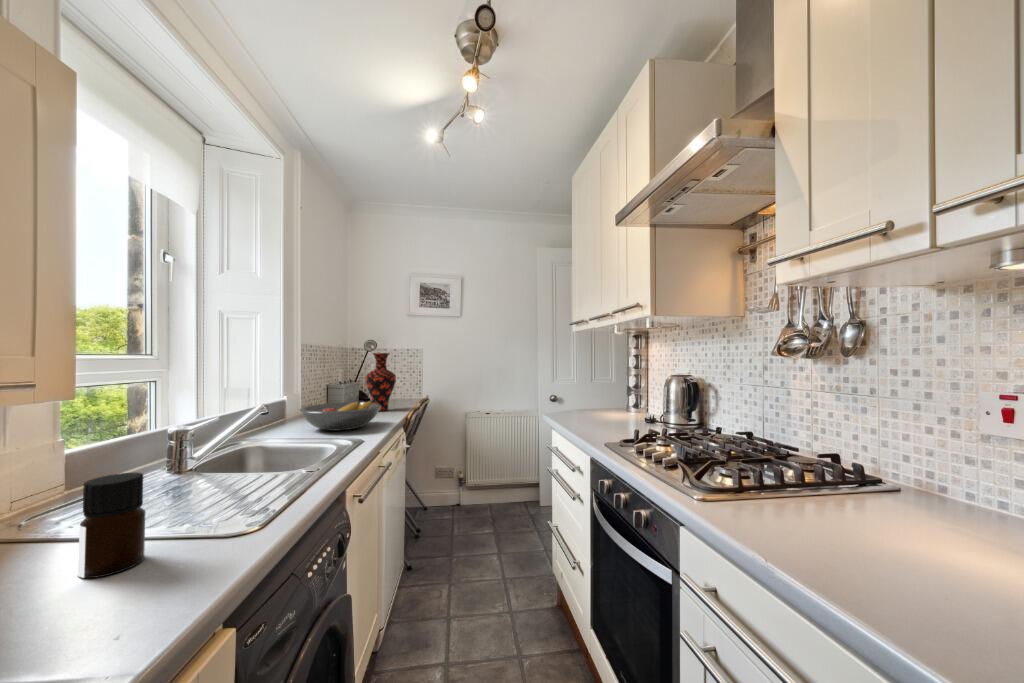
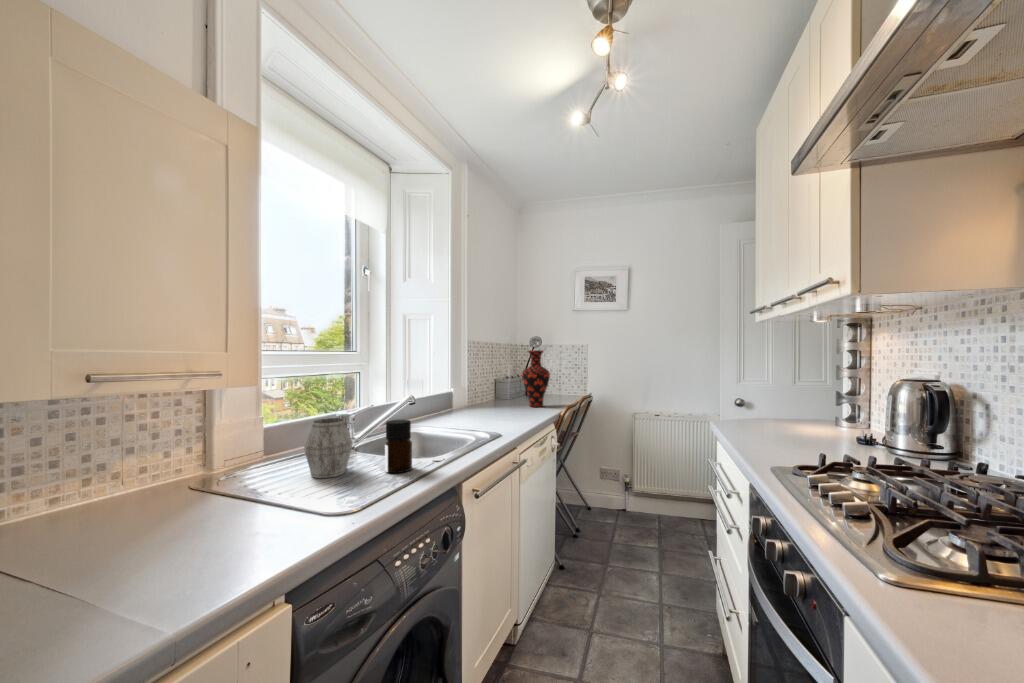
fruit bowl: present [300,401,381,431] -> none [455,397,525,423]
mug: none [141,433,210,509] -> present [304,418,353,478]
bottle: present [78,473,145,578] -> present [385,420,412,473]

